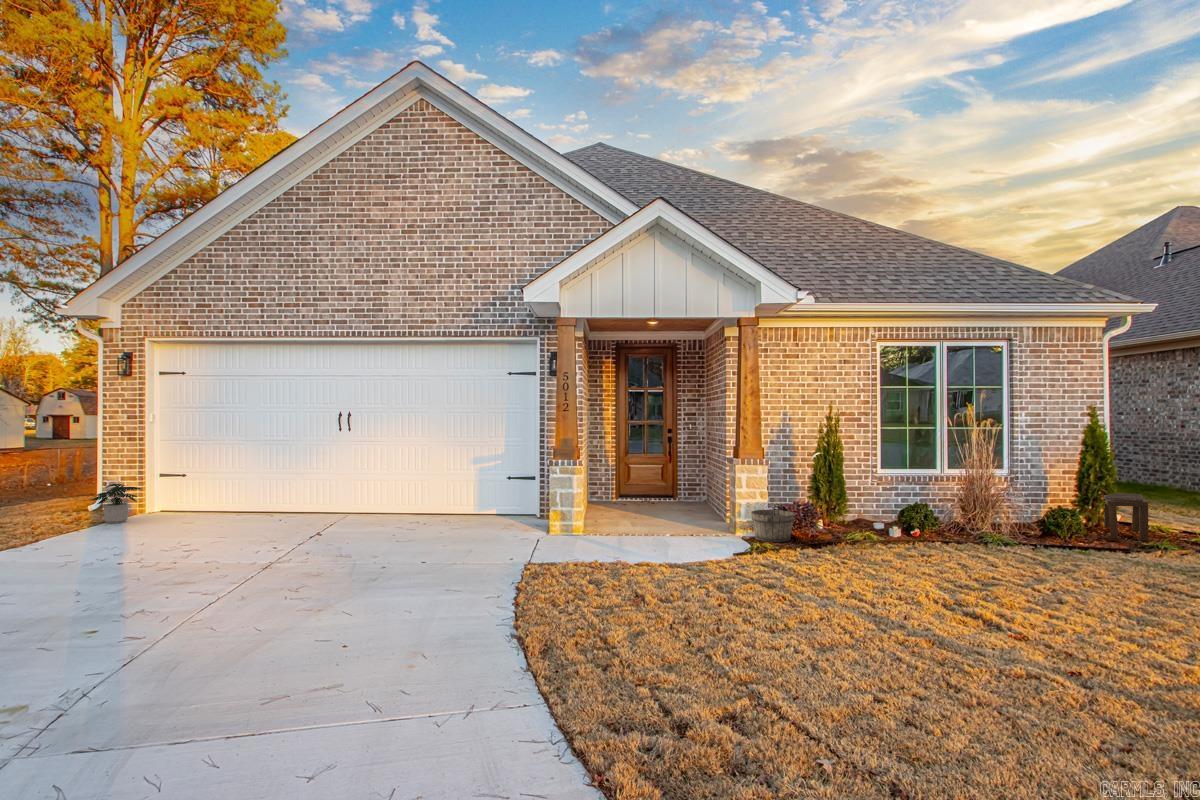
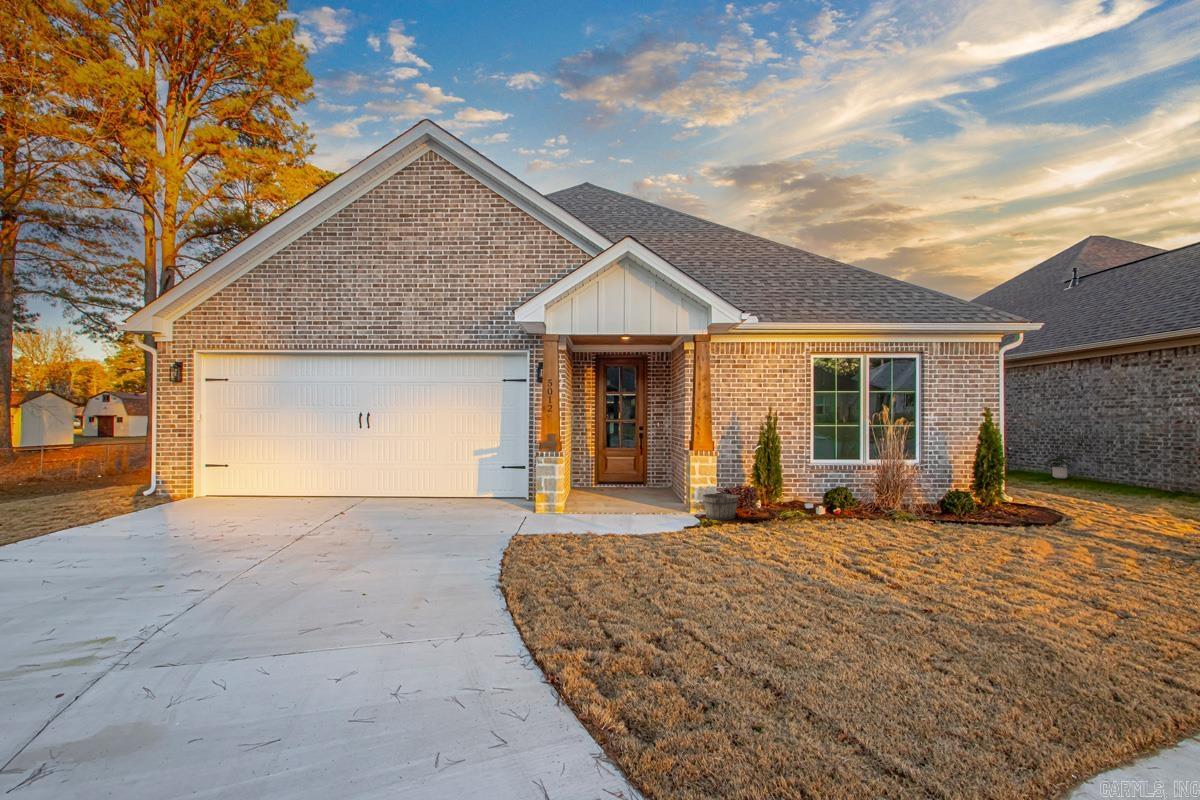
potted plant: present [91,484,141,523] -> present [1044,455,1075,478]
bench: present [1104,493,1149,541] -> none [995,480,1028,519]

